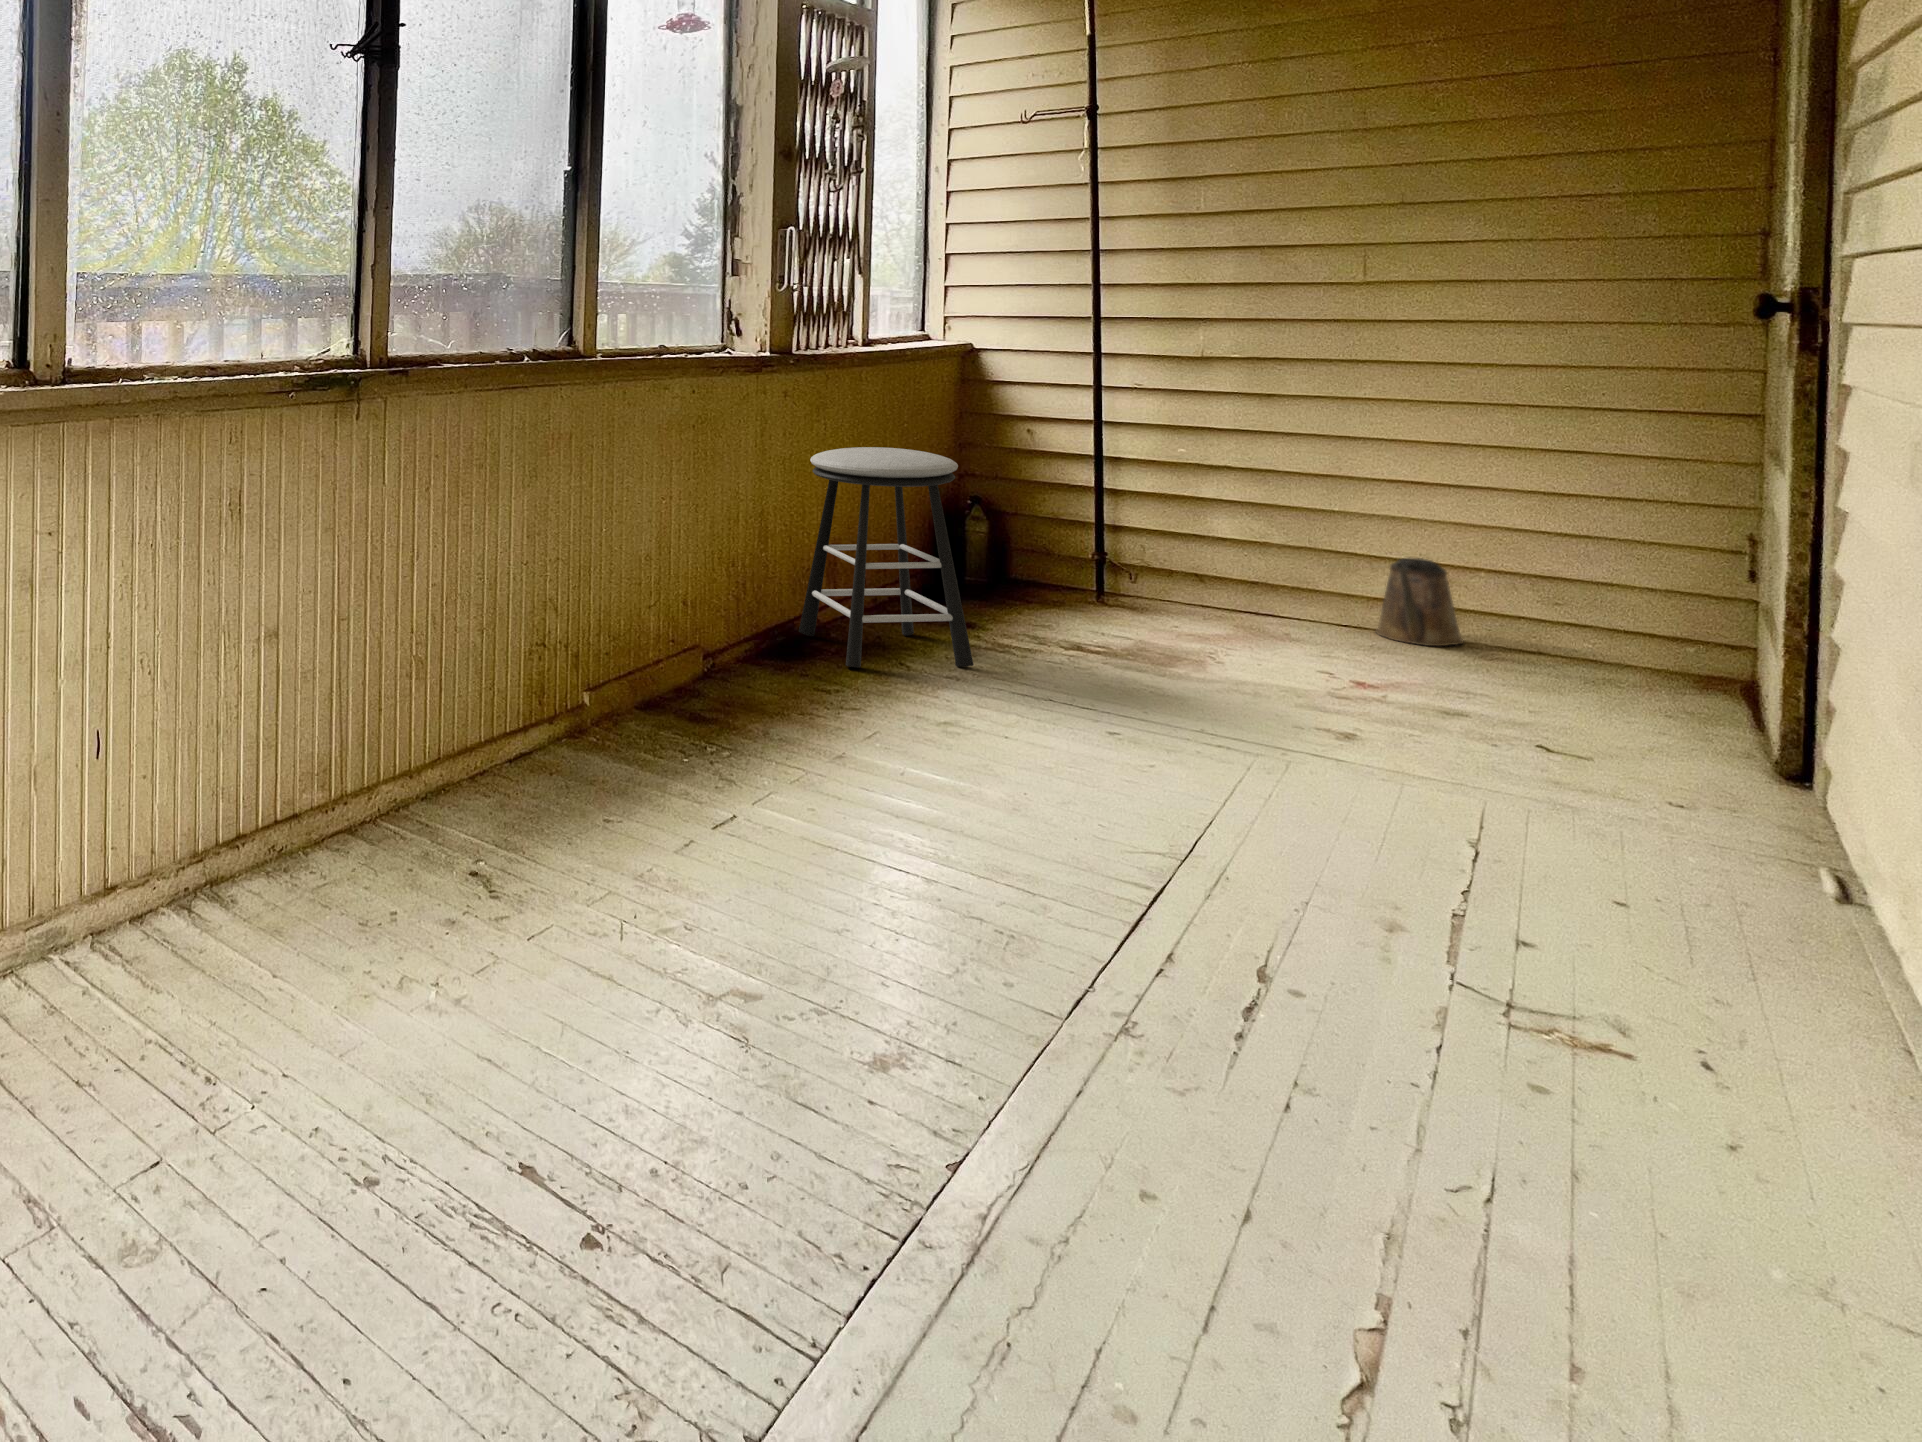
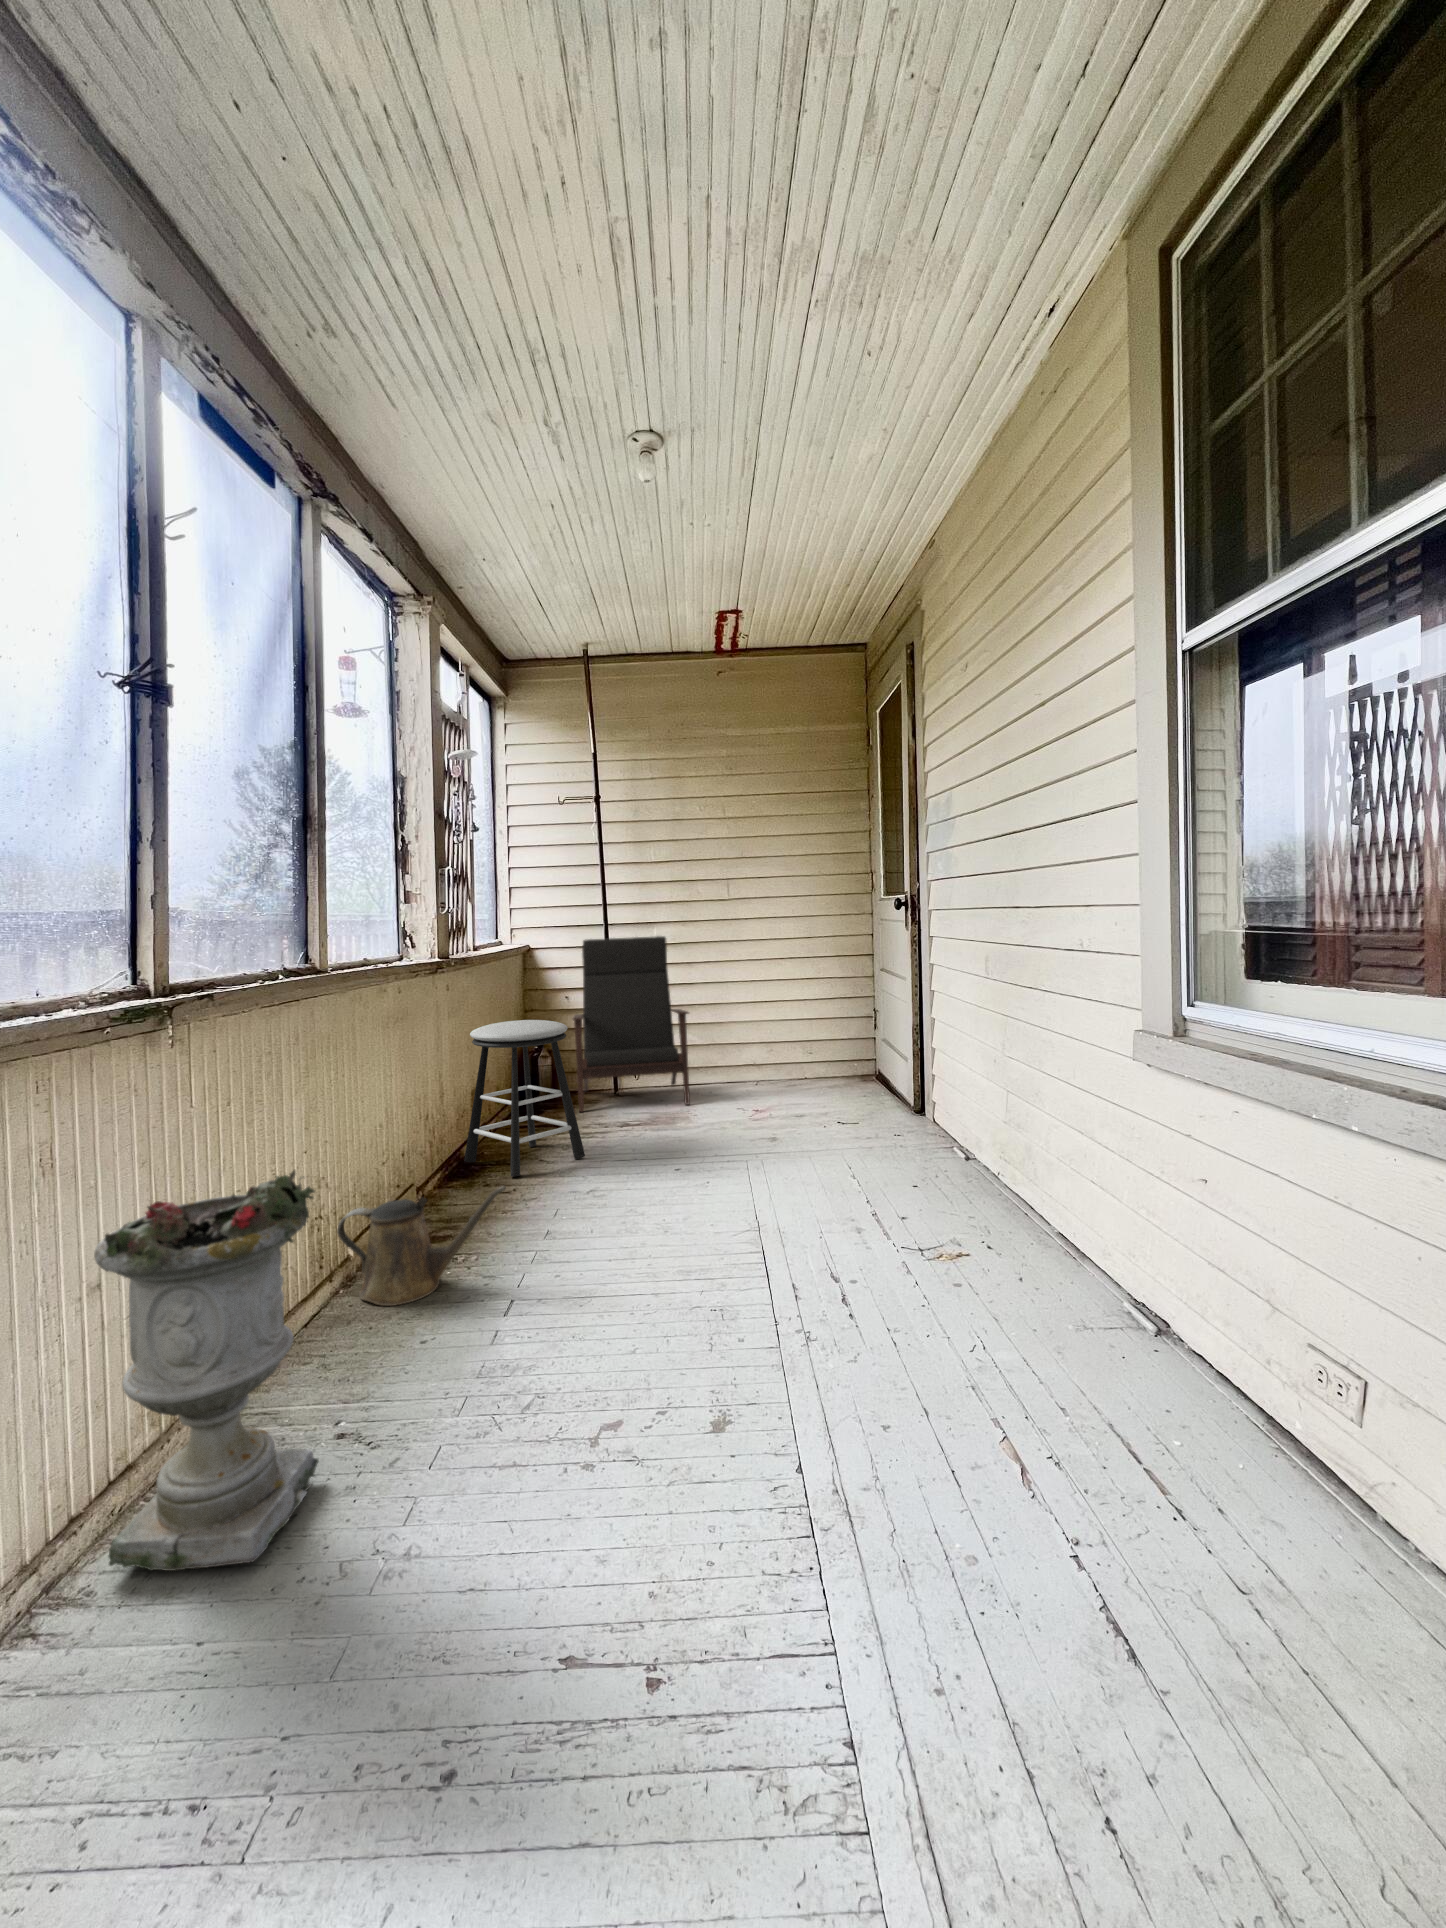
lounge chair: none [1011,336,1237,631] -> present [573,936,690,1112]
watering can: present [1376,558,1463,646] -> present [337,1186,506,1306]
planter: none [246,566,437,937] -> present [94,1170,318,1571]

